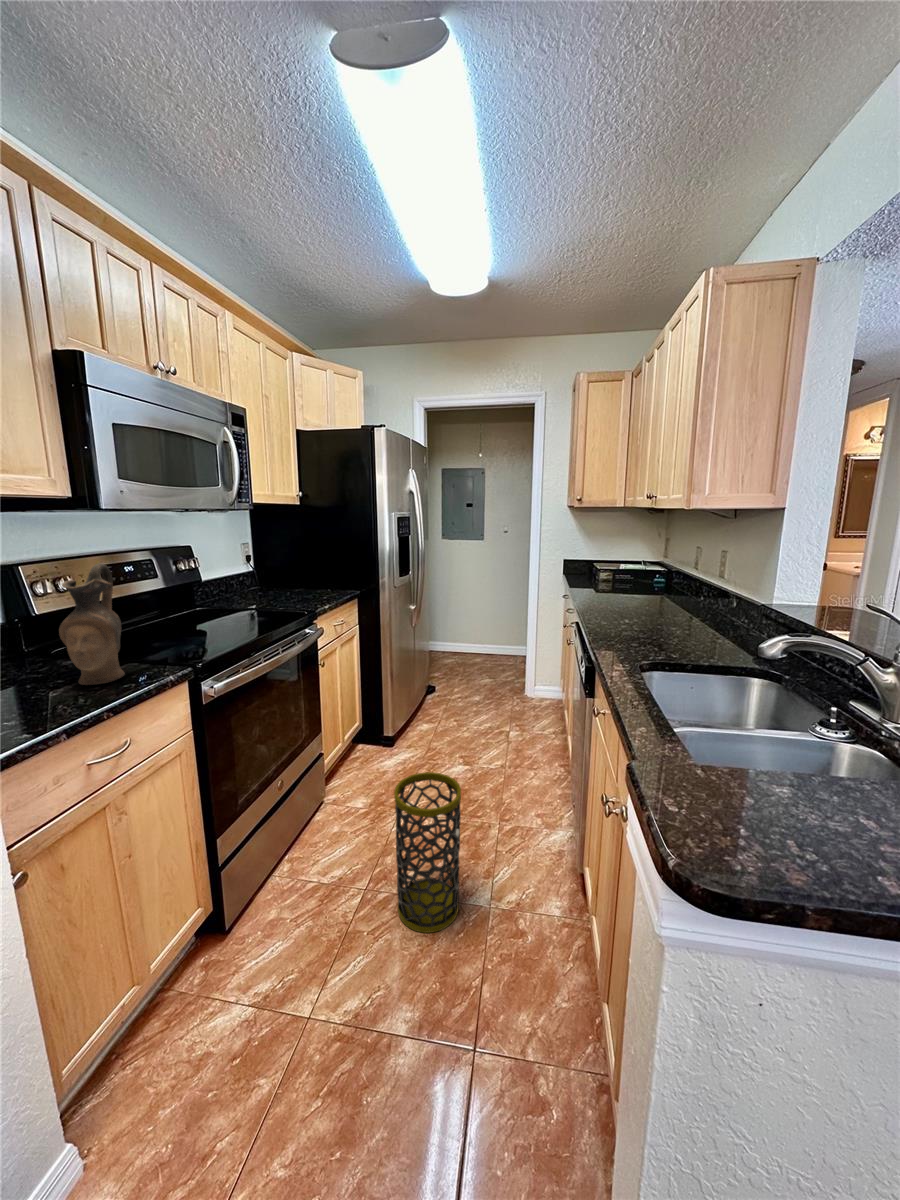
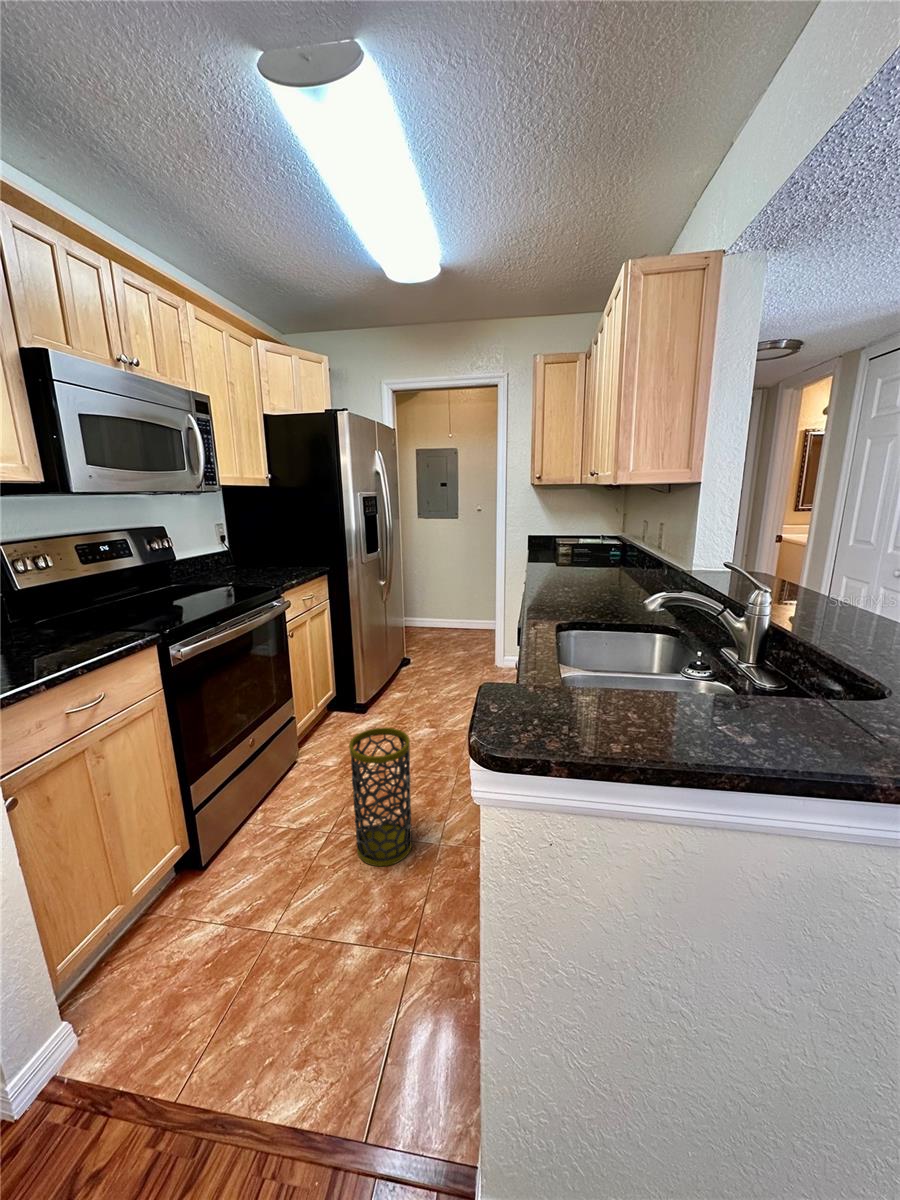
ceramic pitcher: present [59,563,125,685] -> none [38,541,99,648]

